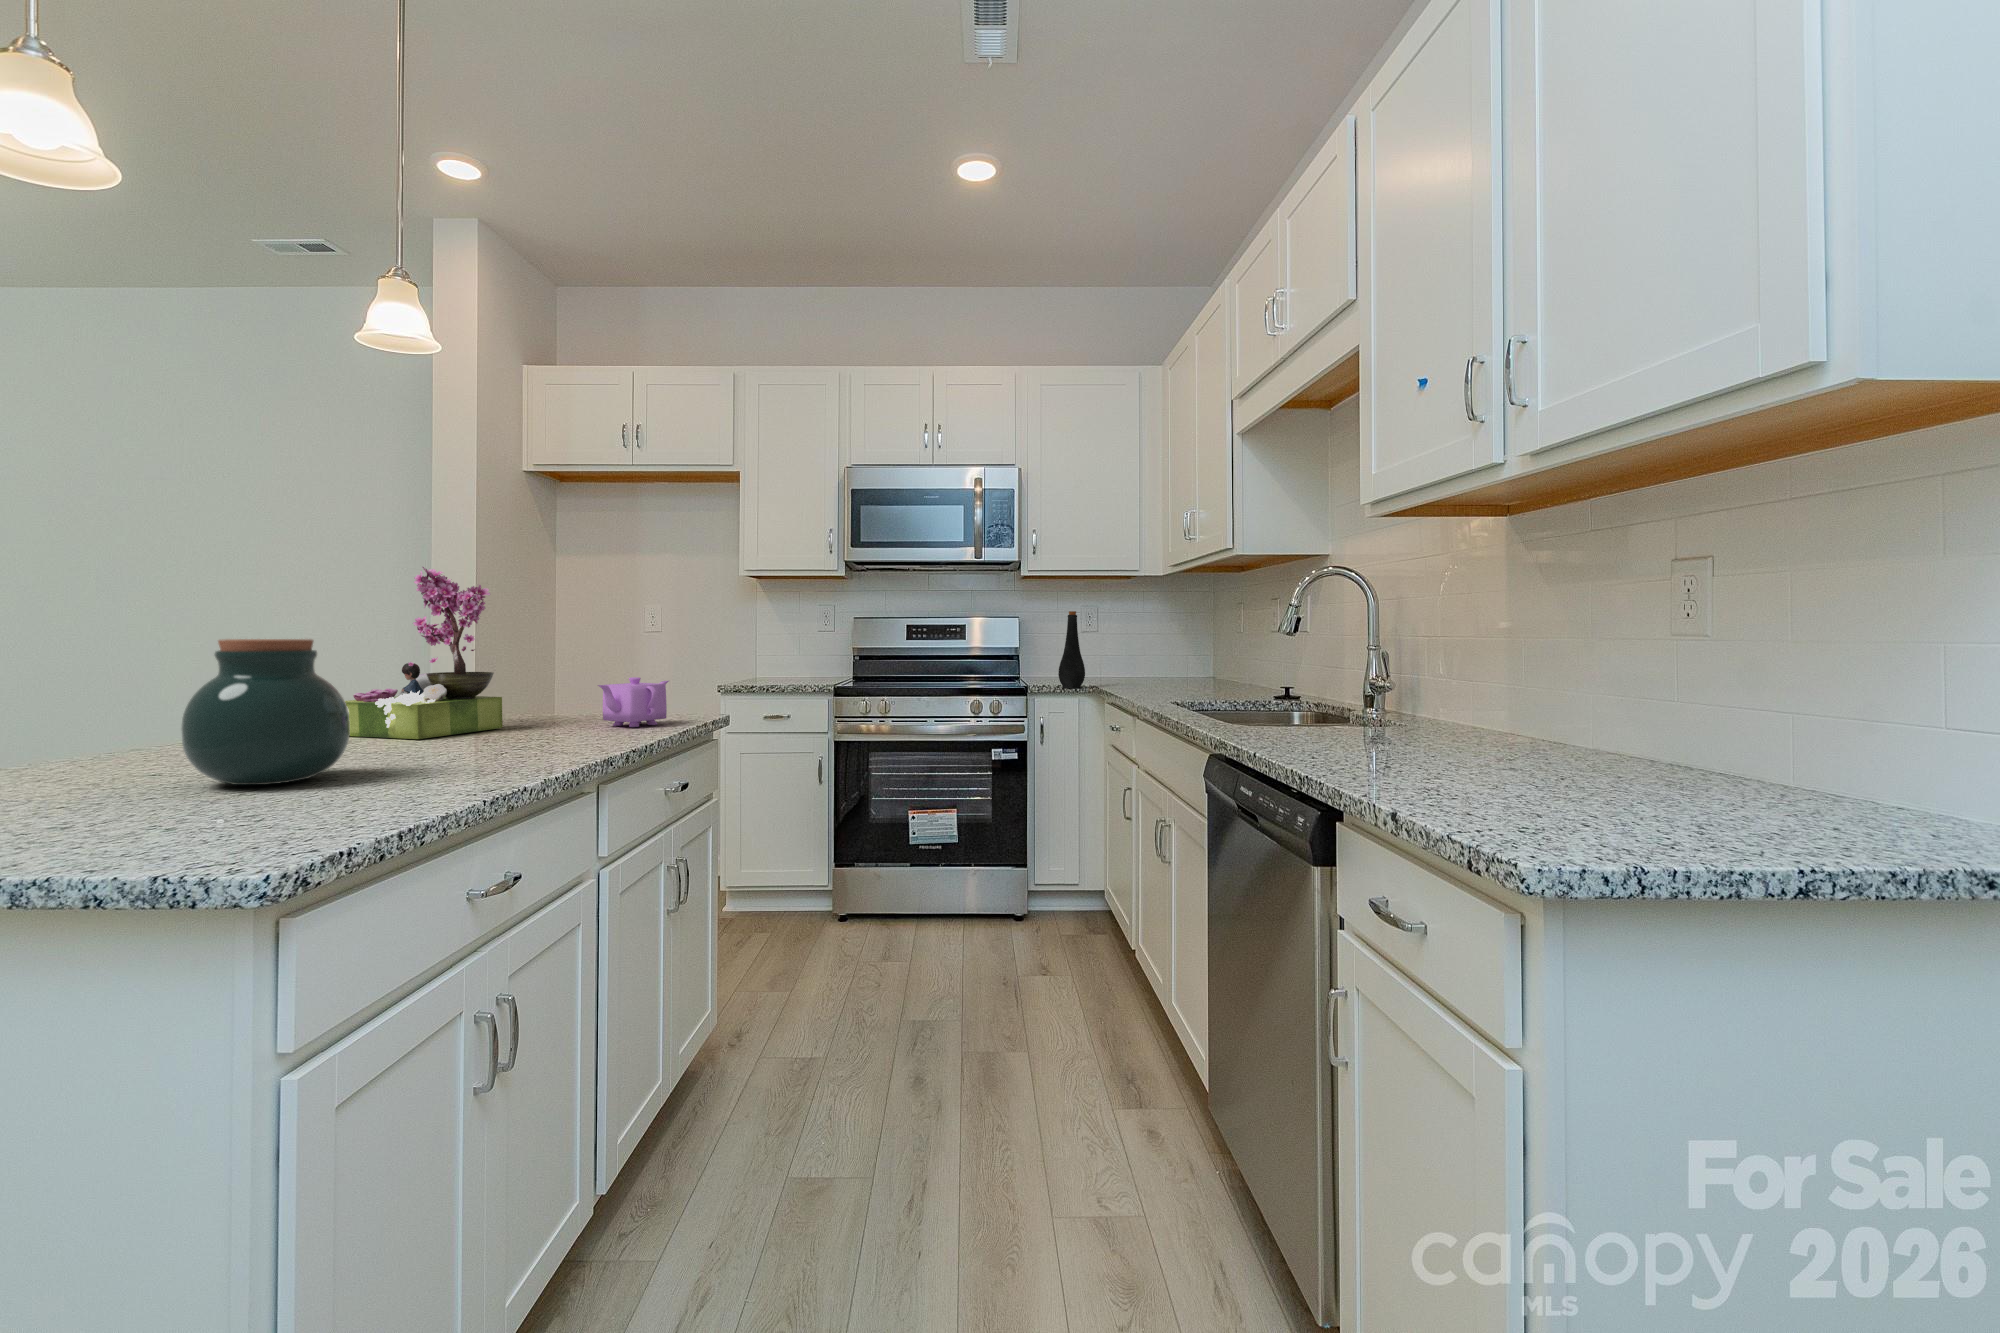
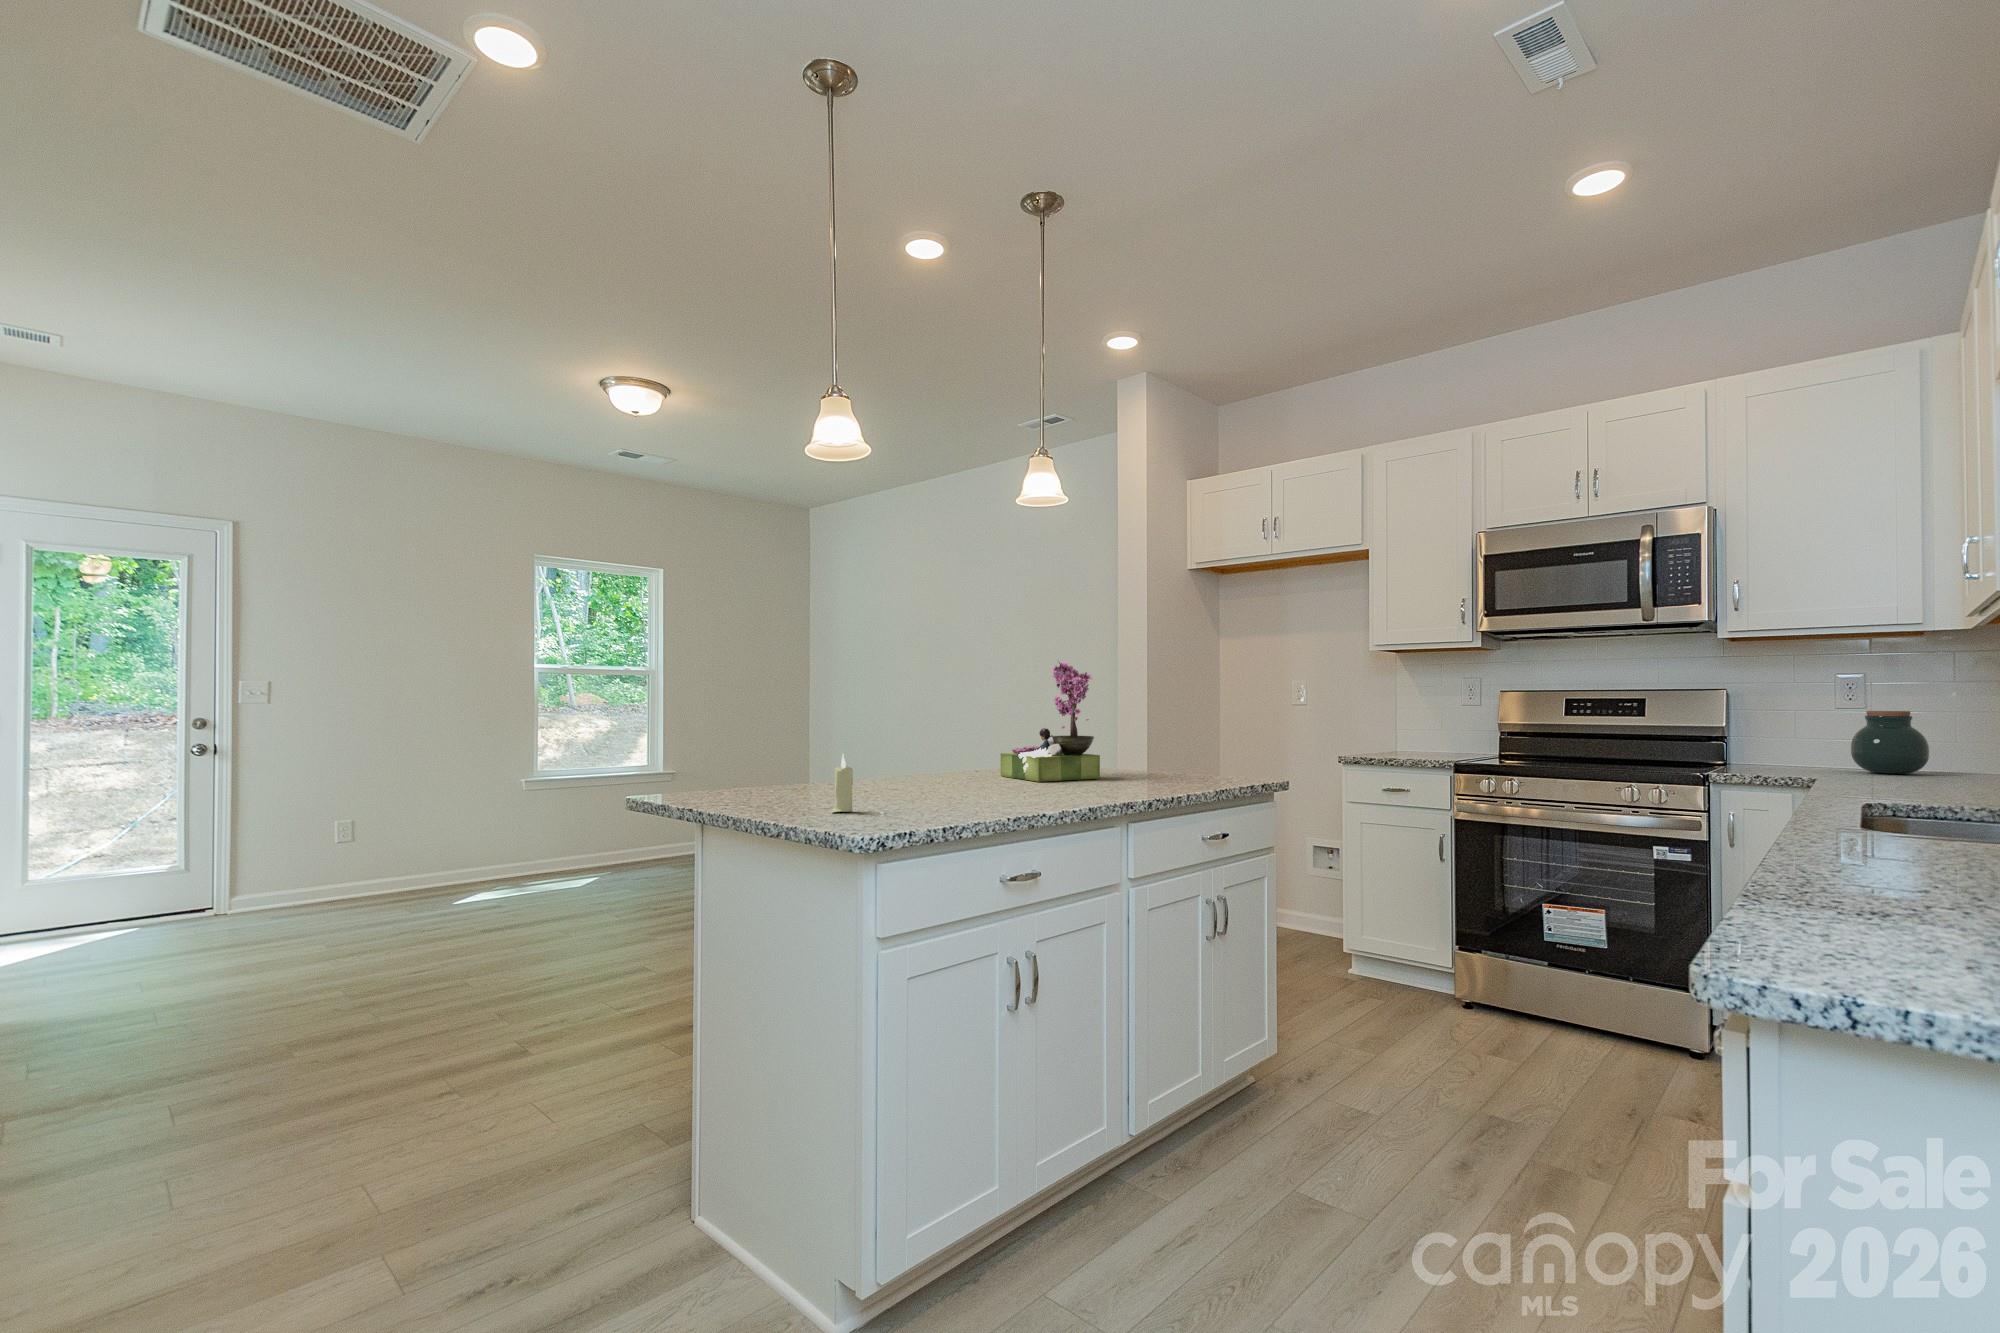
bottle: present [1058,611,1085,688] -> none [1761,679,1807,778]
jar: present [181,639,350,785] -> present [1851,711,1929,774]
teapot: present [598,677,669,727] -> none [1159,744,1224,784]
candle: none [85,719,140,834] -> present [832,754,853,812]

